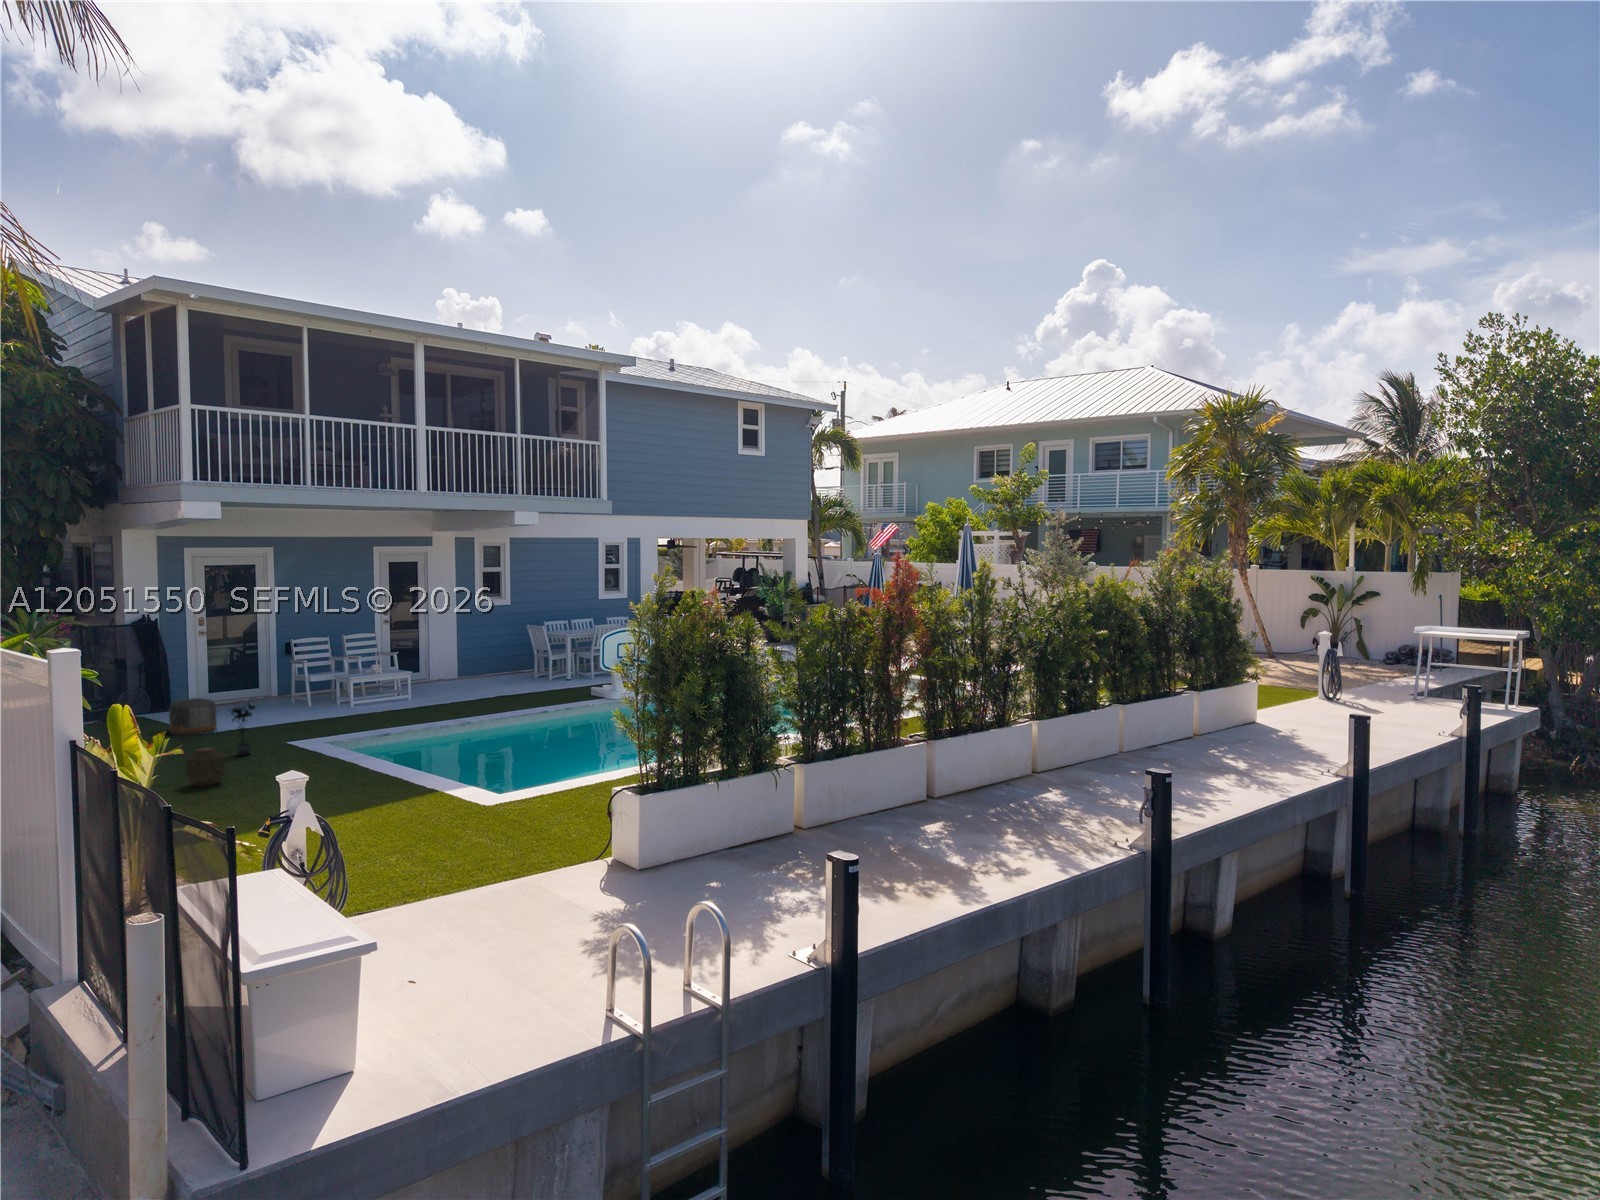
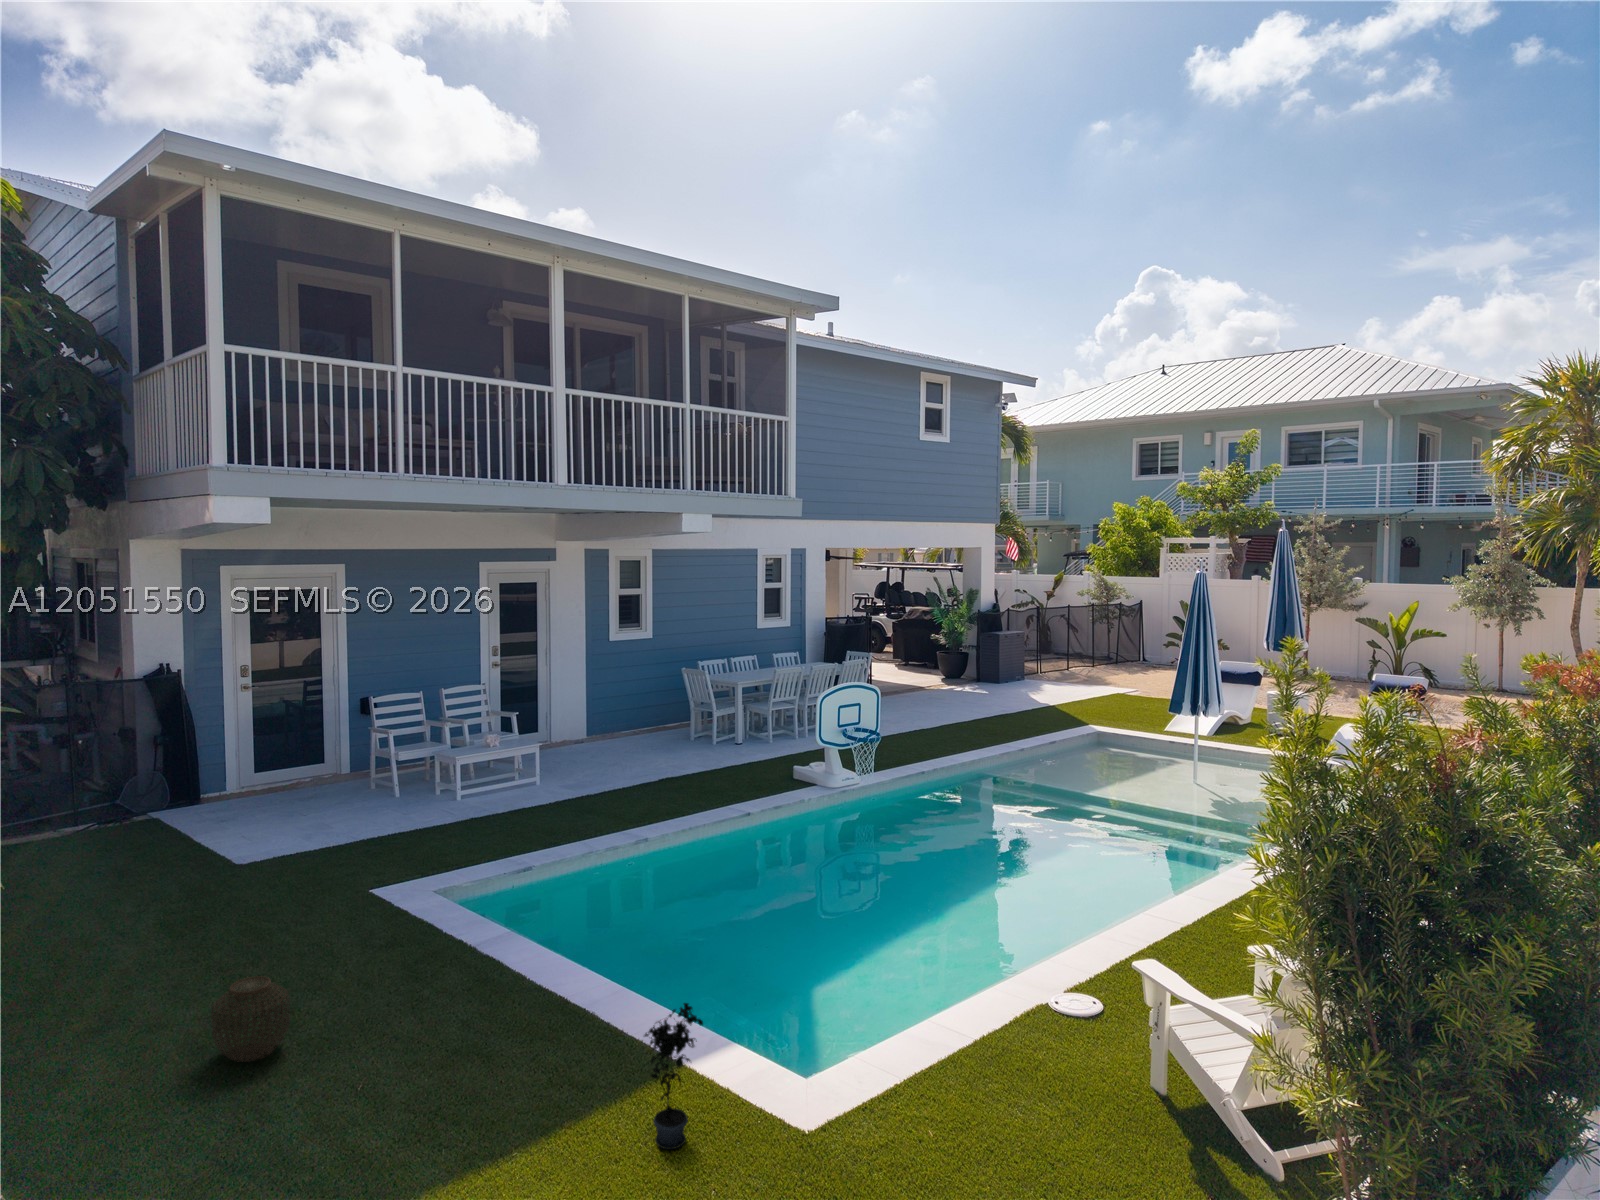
pouf: present [169,698,217,736] -> none [190,812,266,879]
potted plant: present [231,703,255,756] -> present [645,1003,703,1149]

